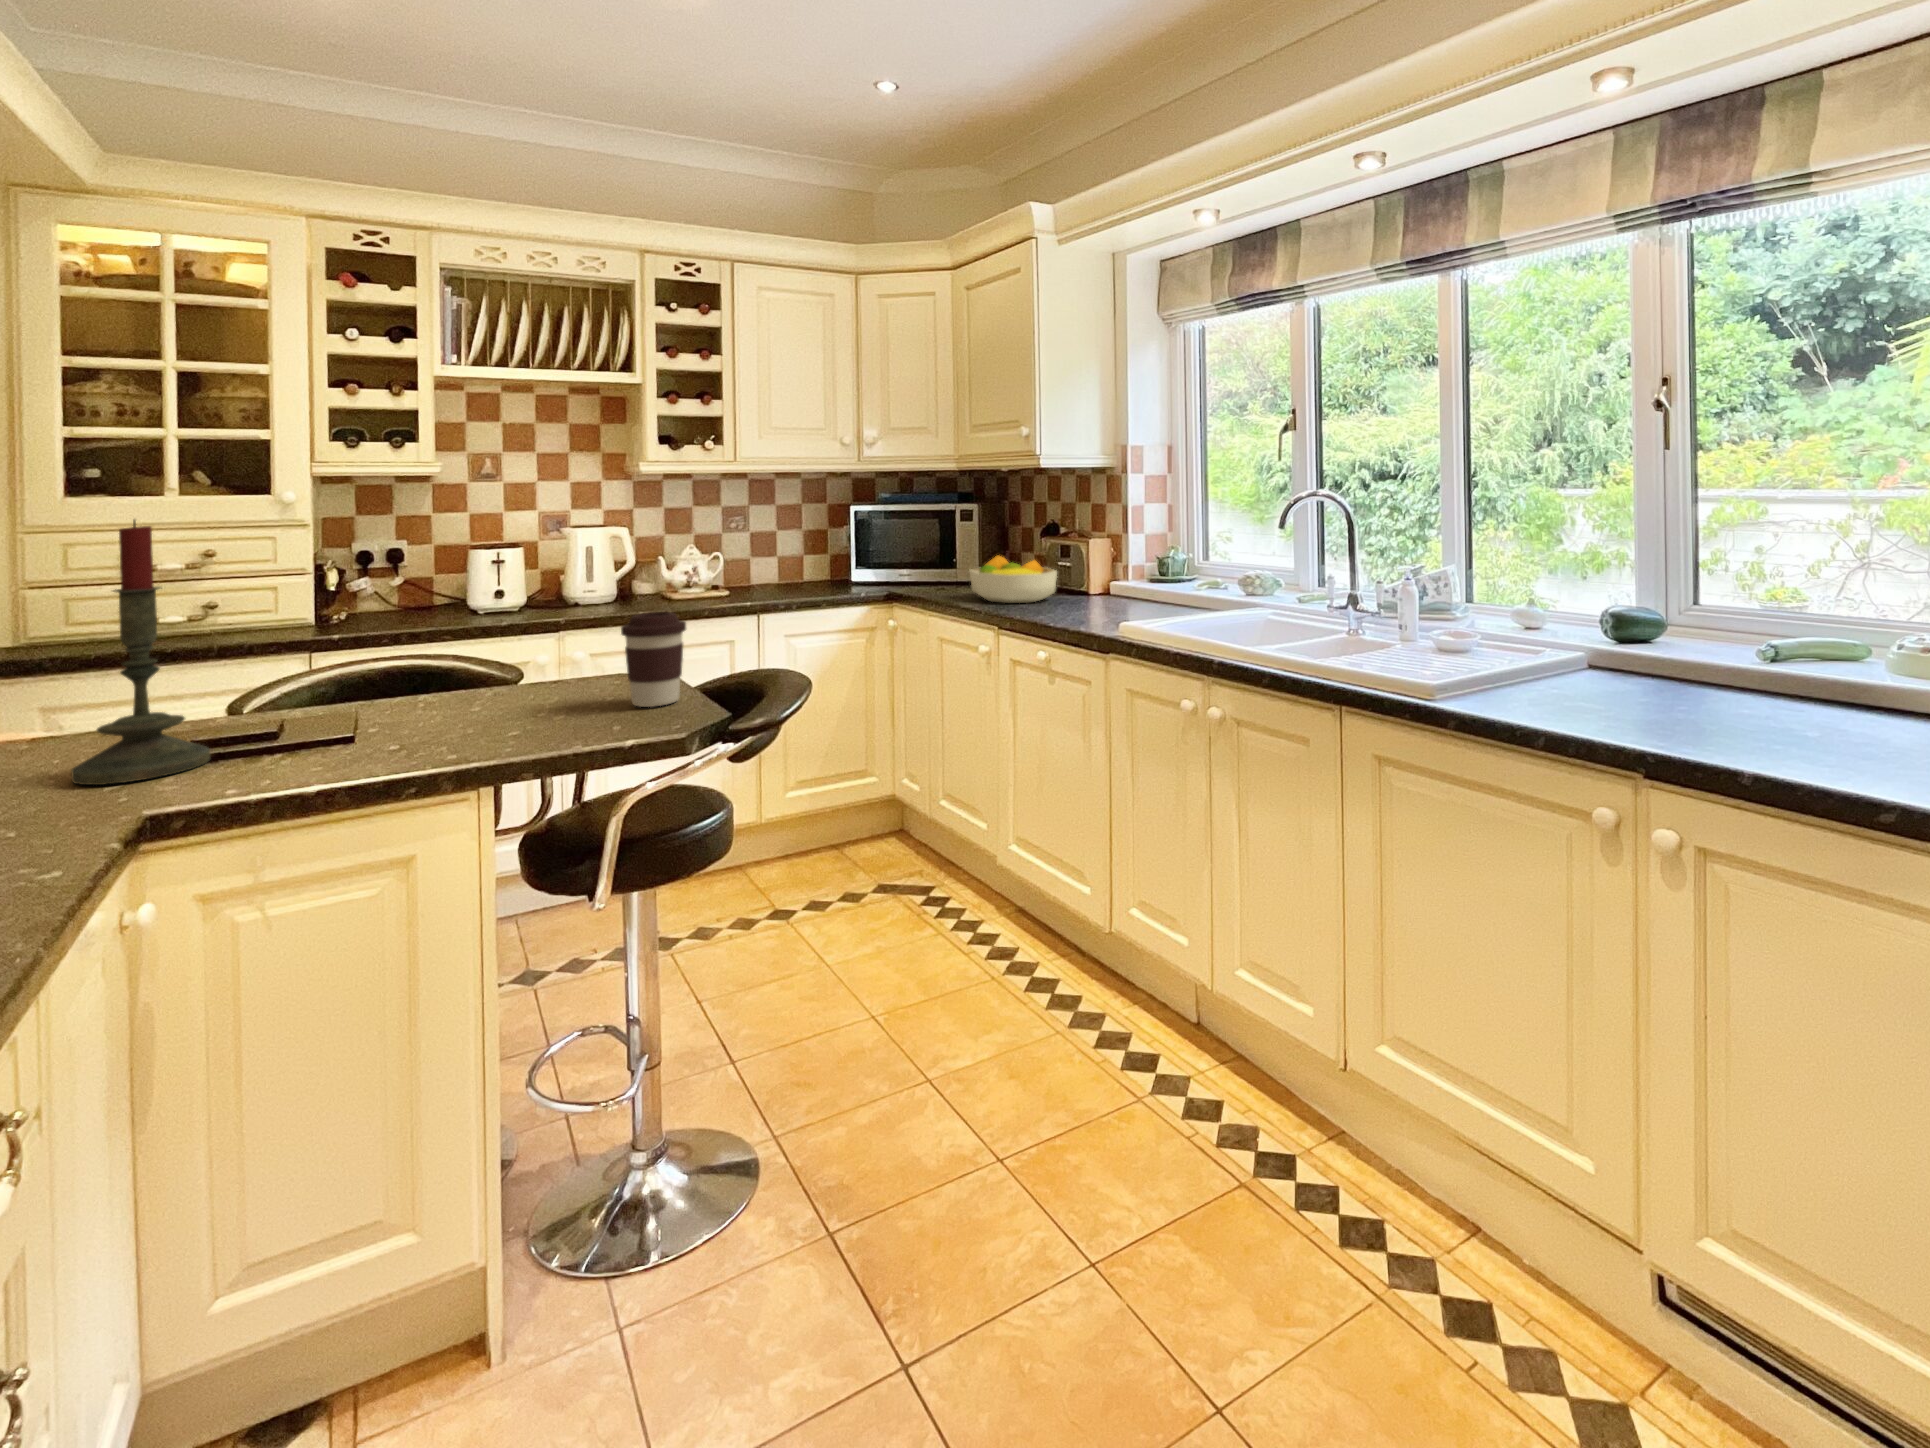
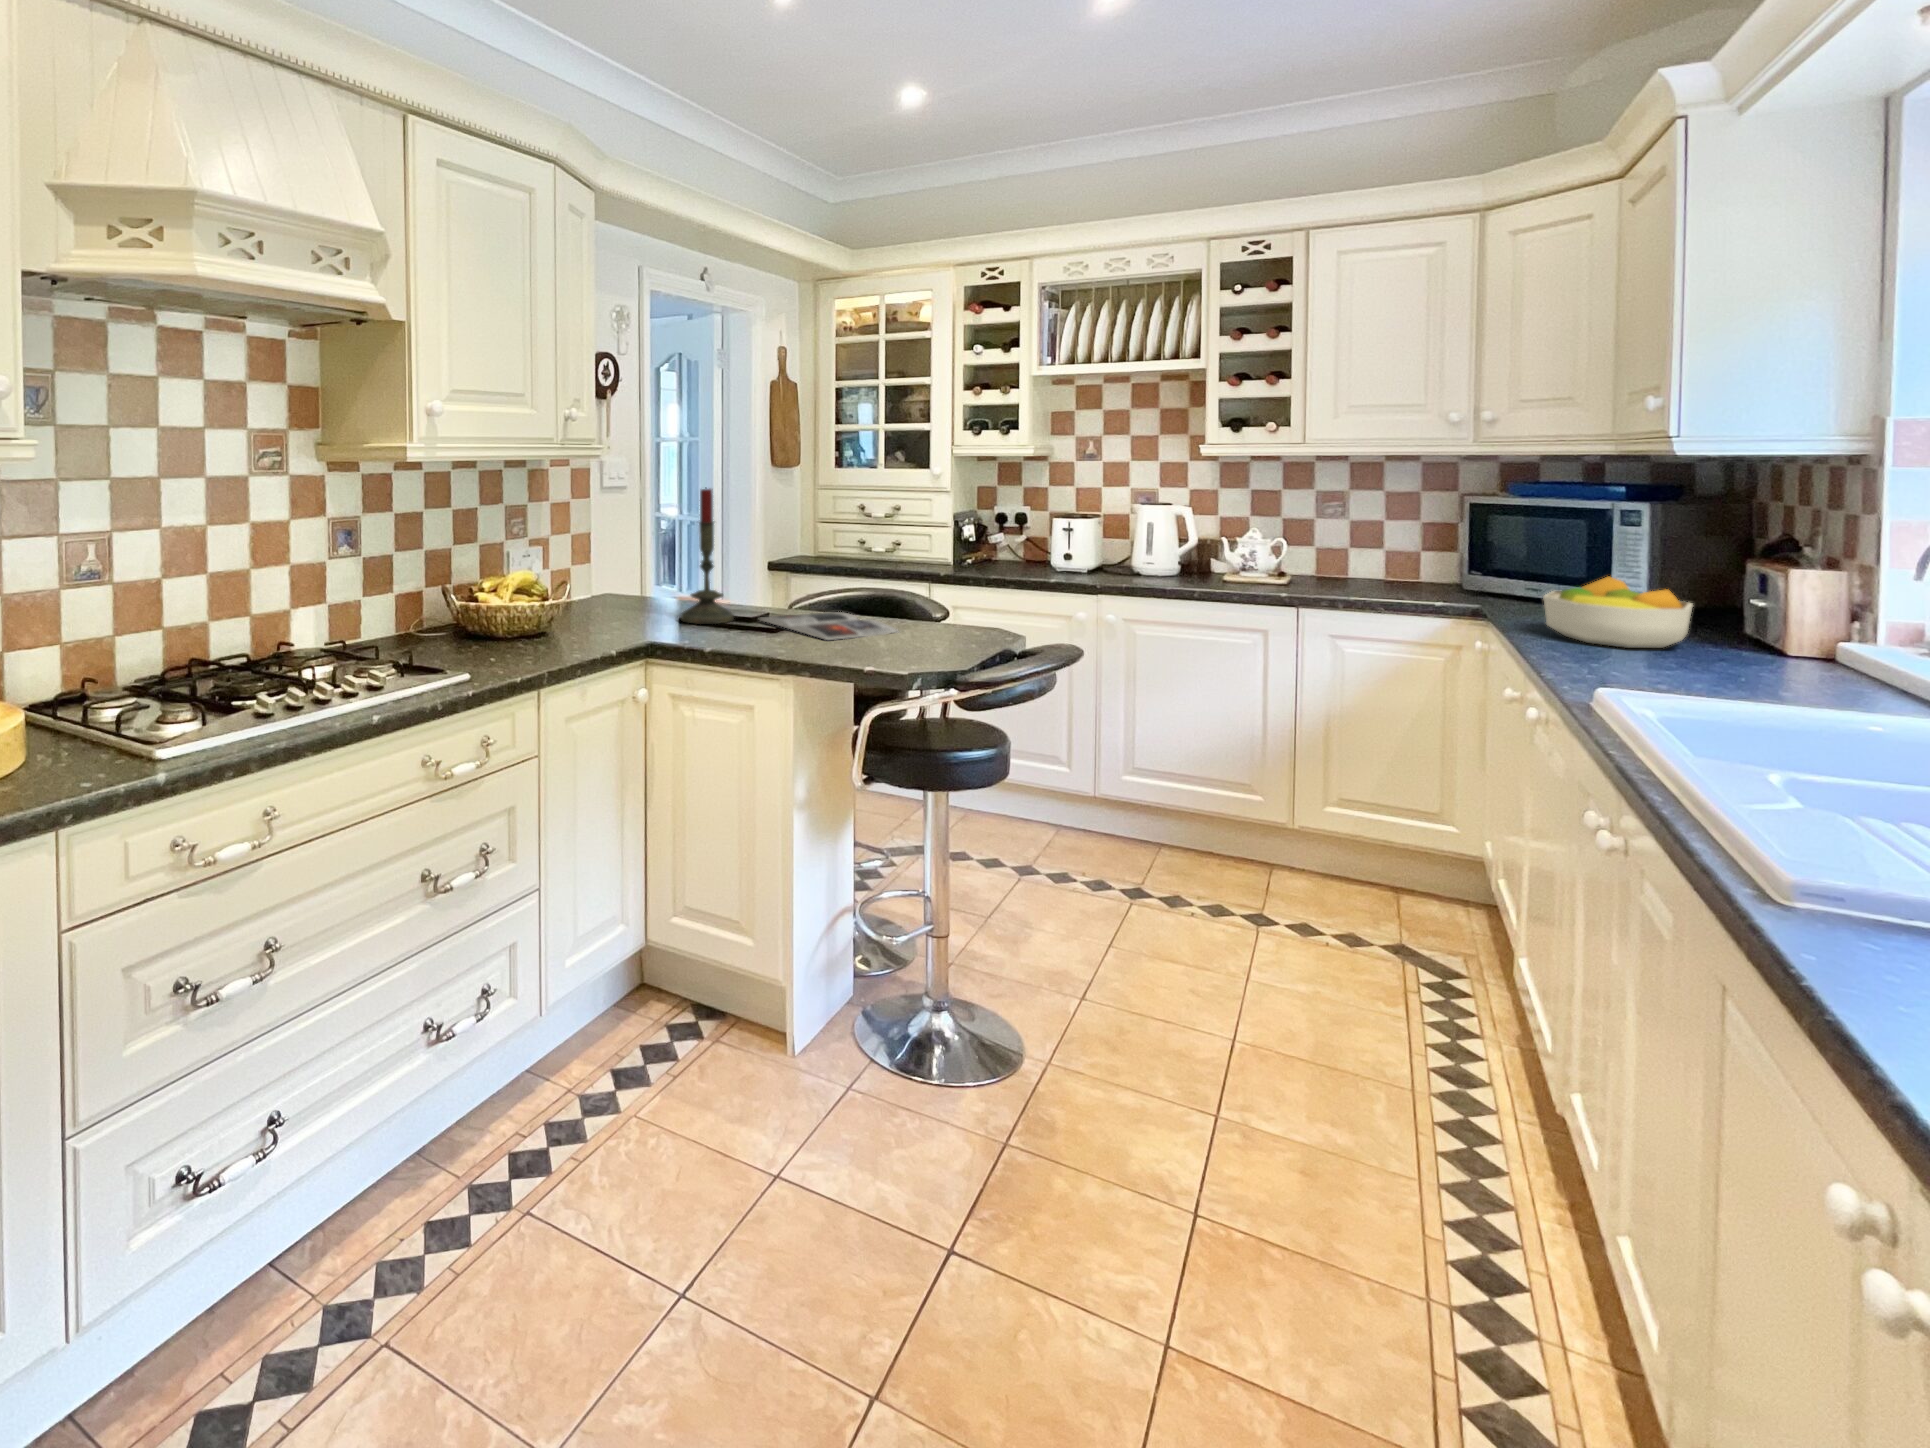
coffee cup: present [621,612,686,707] -> none [914,572,961,645]
magazine: none [275,698,566,743] -> present [760,612,898,640]

